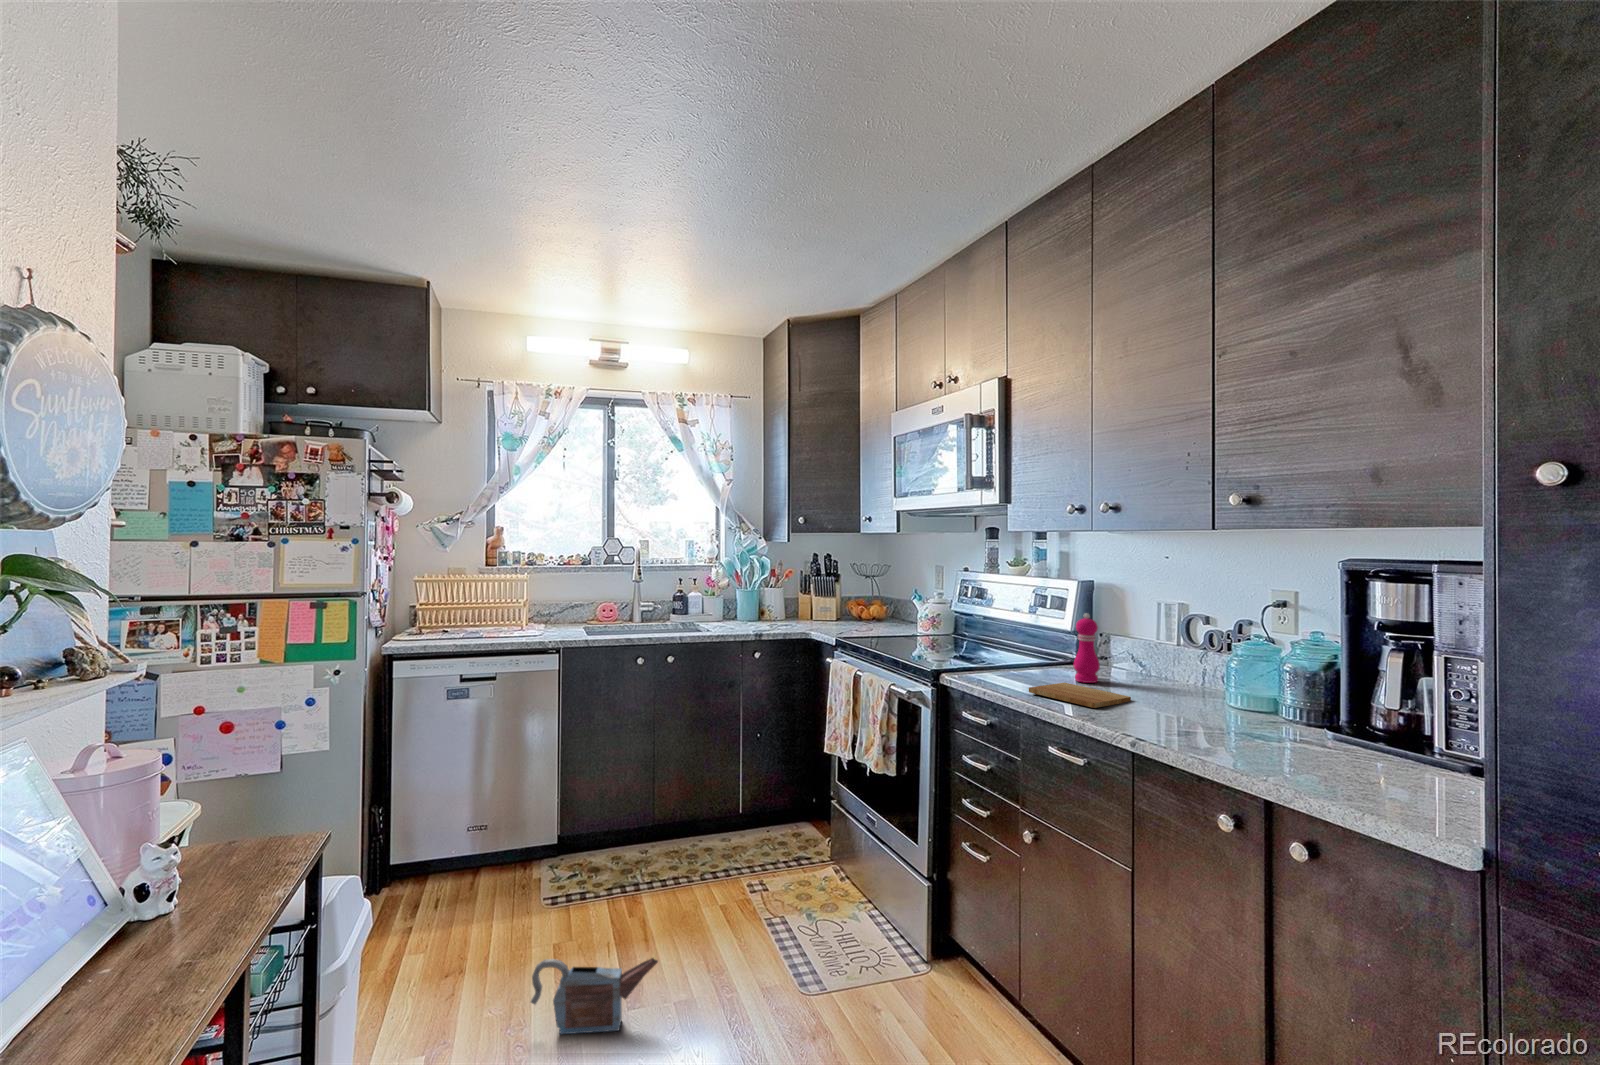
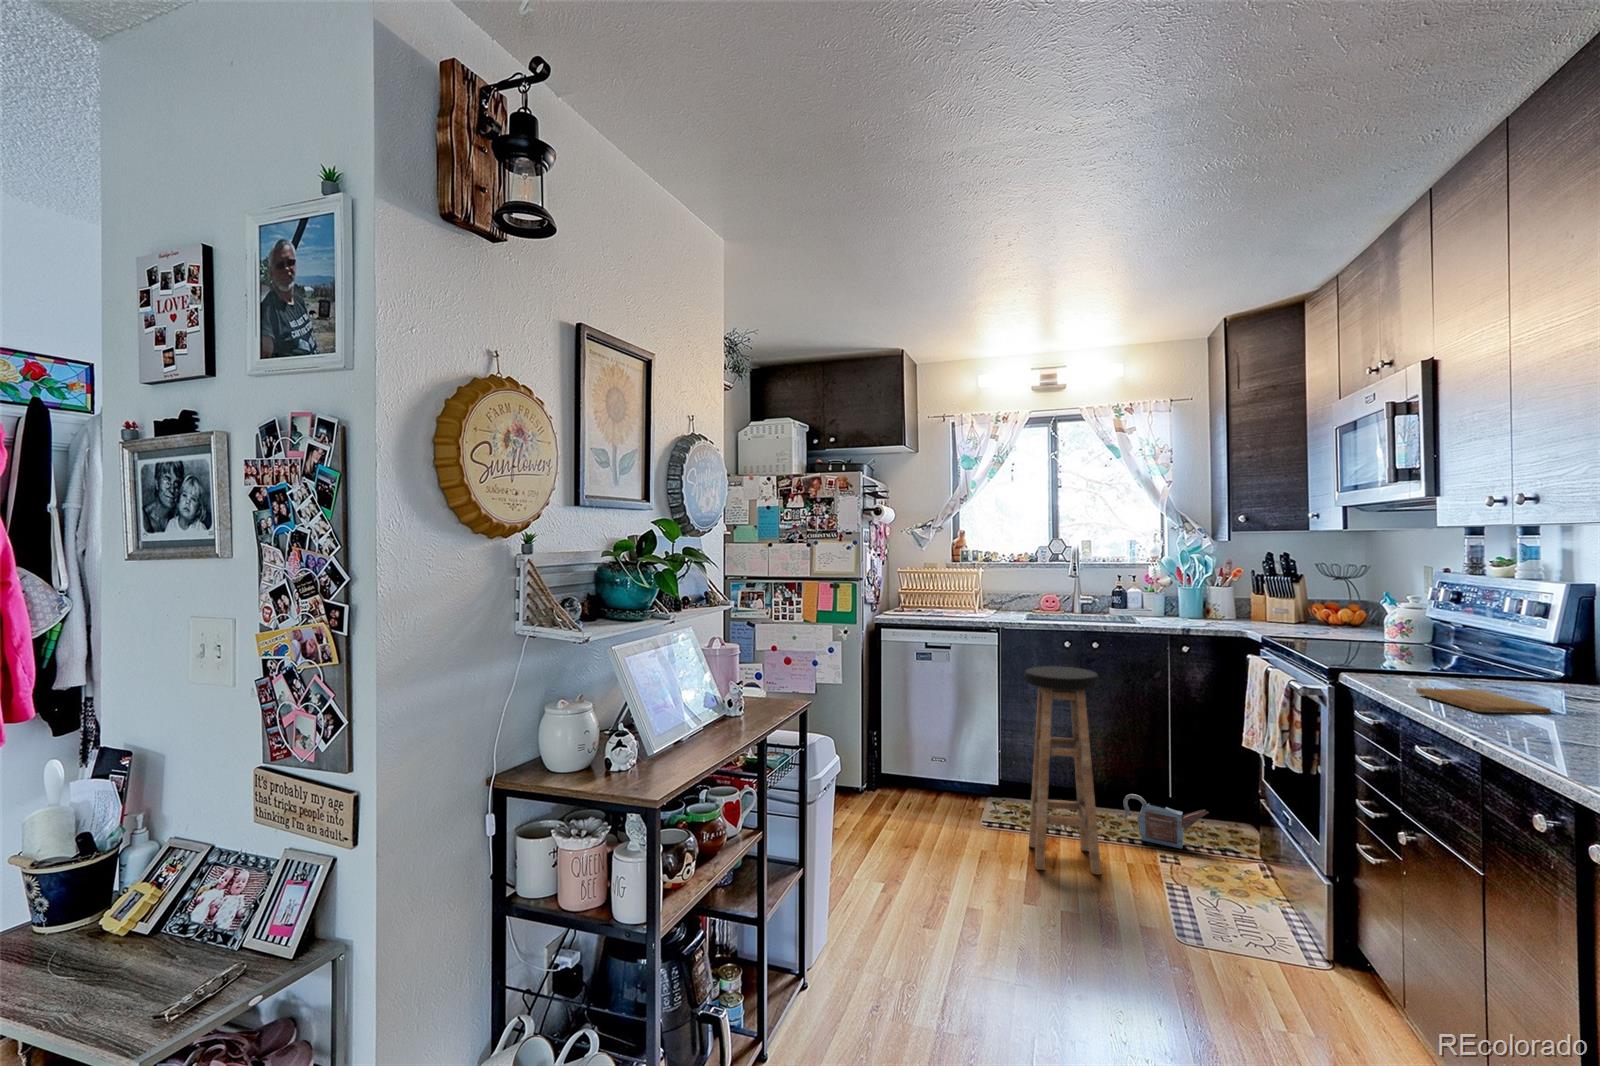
pepper mill: present [1073,613,1100,683] -> none [1504,615,1544,695]
bar stool: none [609,691,700,949] -> present [1025,666,1101,875]
watering can: present [531,958,658,1034] -> present [1123,794,1209,849]

